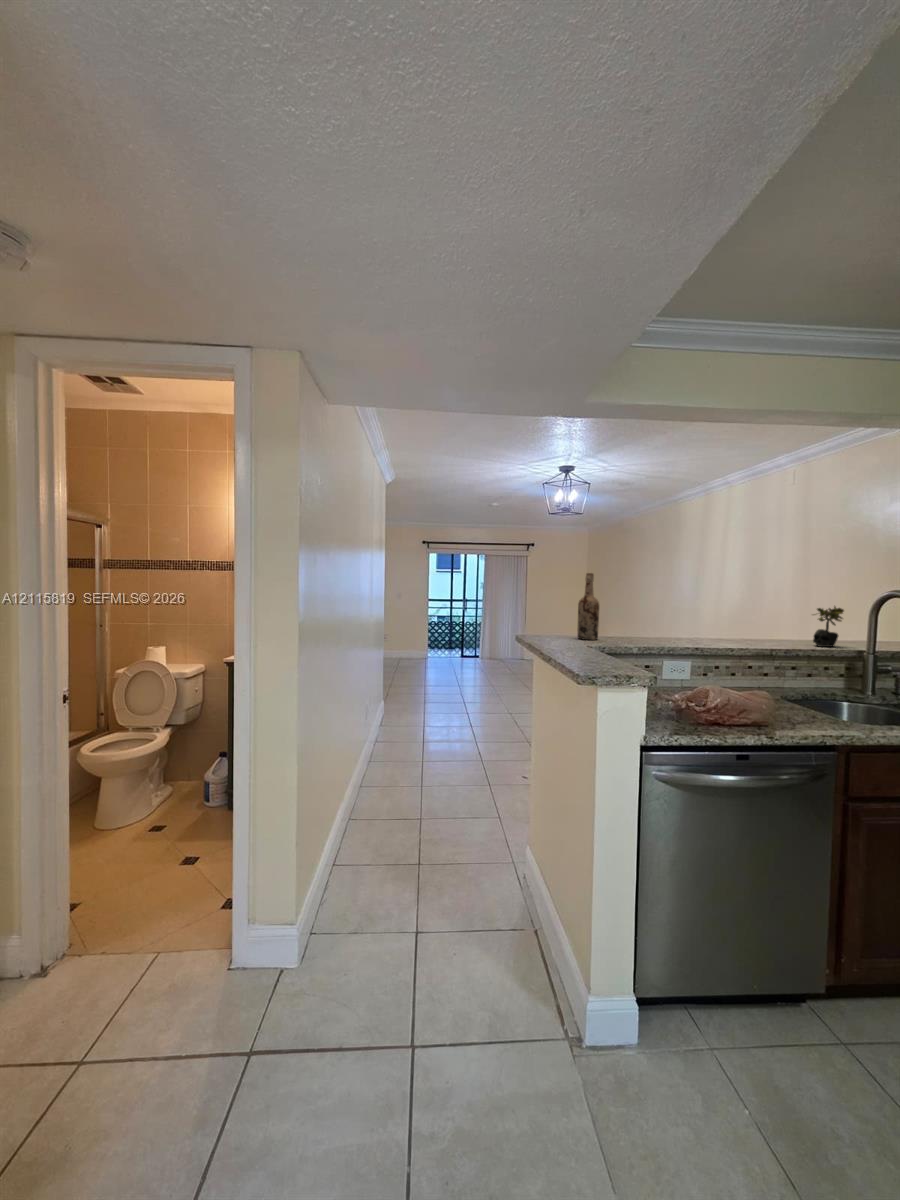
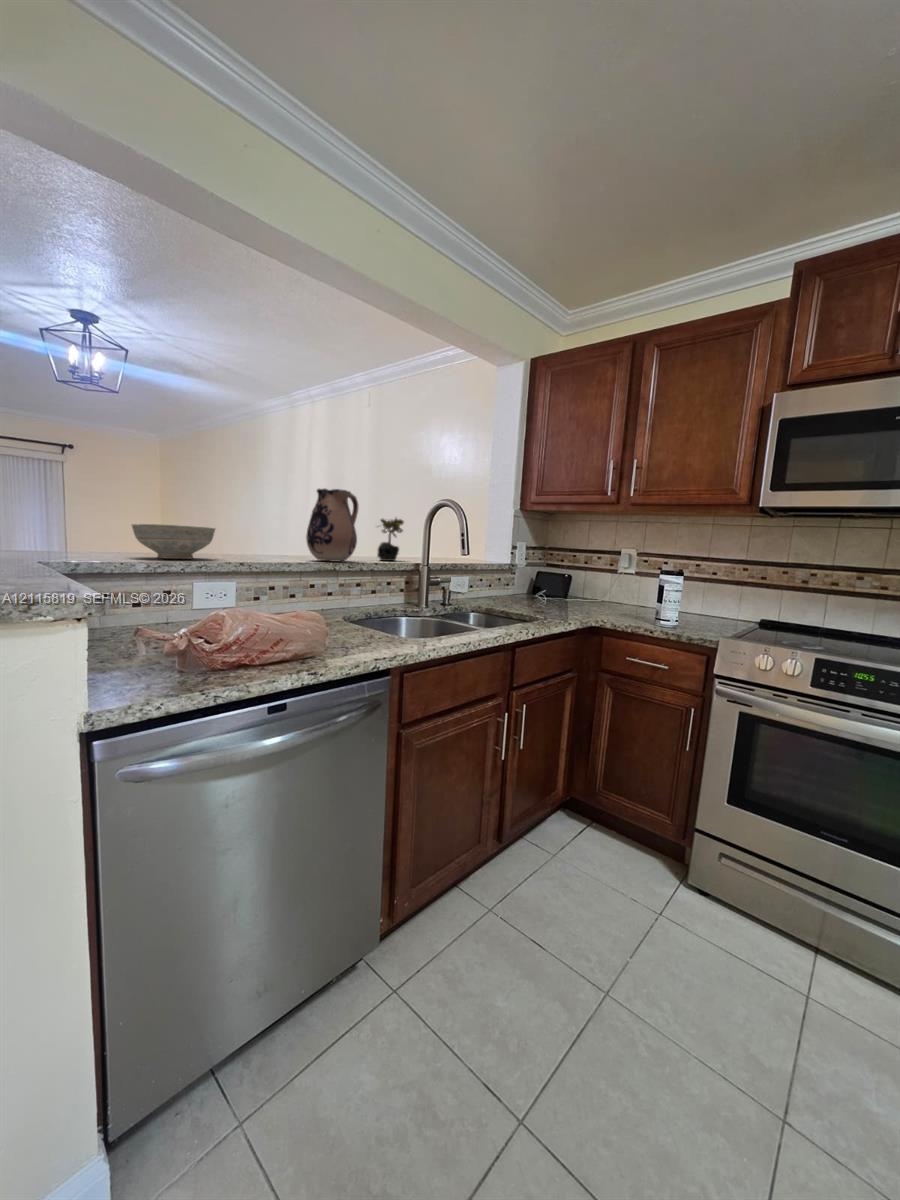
wine bottle: present [577,573,599,640] -> none [45,443,89,557]
ceramic pitcher: none [745,588,795,648] -> present [306,489,358,561]
decorative bowl: none [622,619,676,643] -> present [132,524,215,559]

